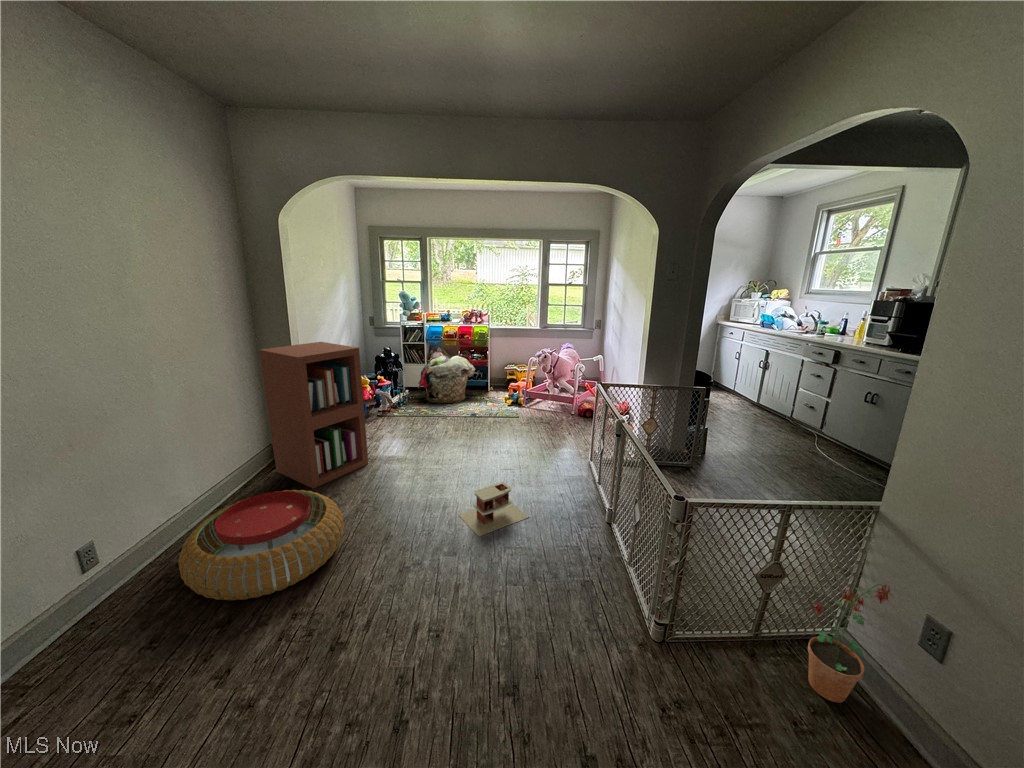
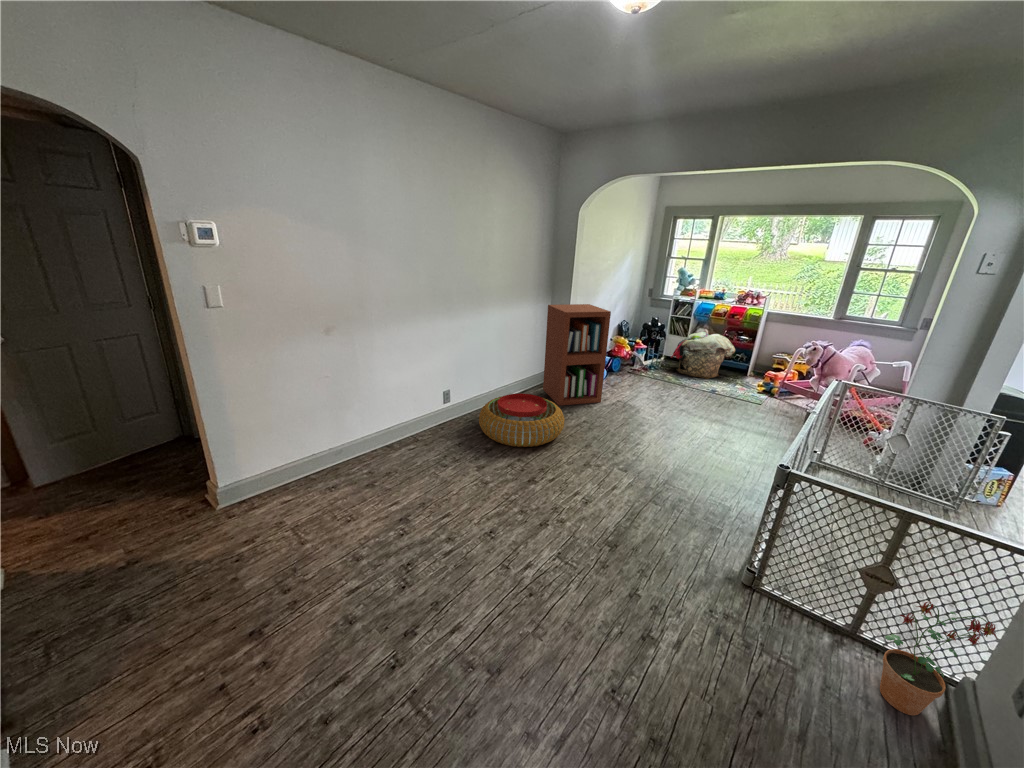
toy house: present [459,482,528,536] -> none [644,437,703,475]

